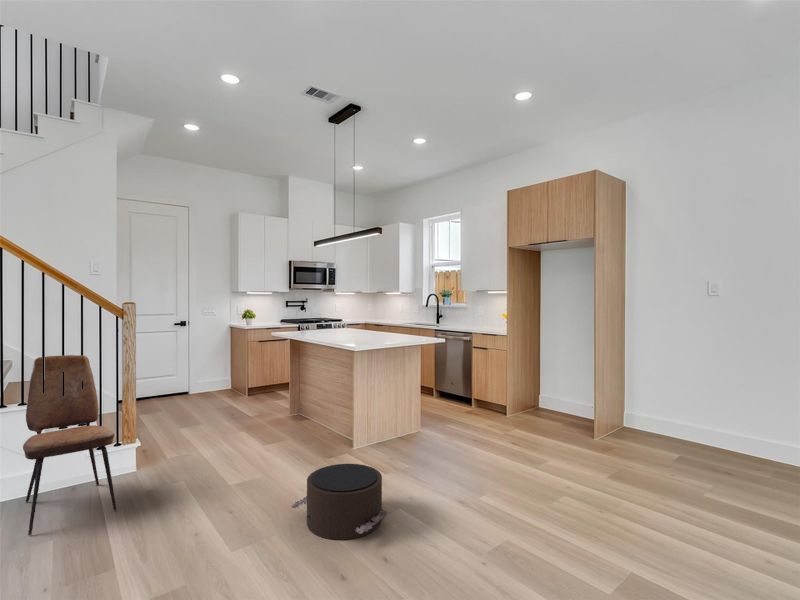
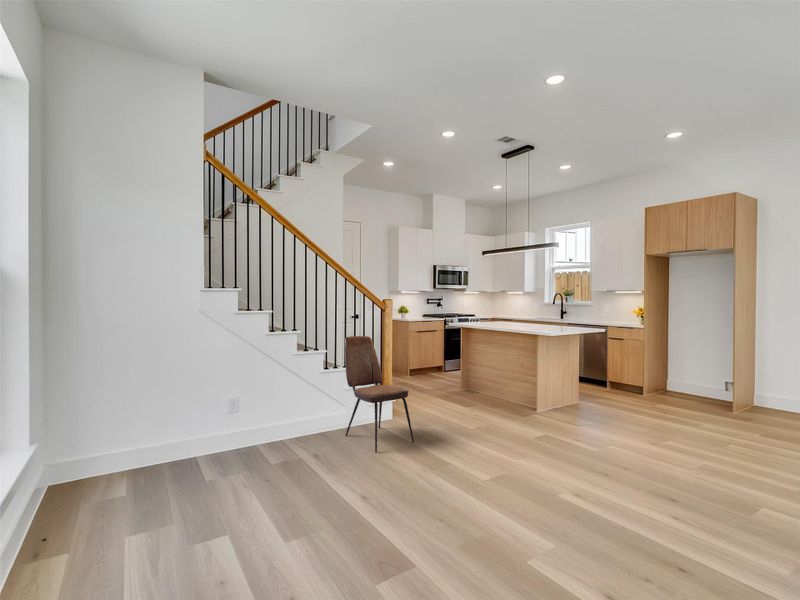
pouf: present [291,464,388,540] -> none [542,416,619,463]

